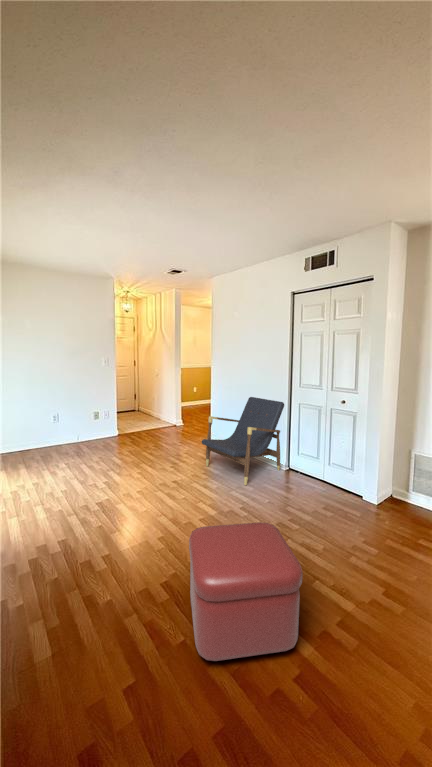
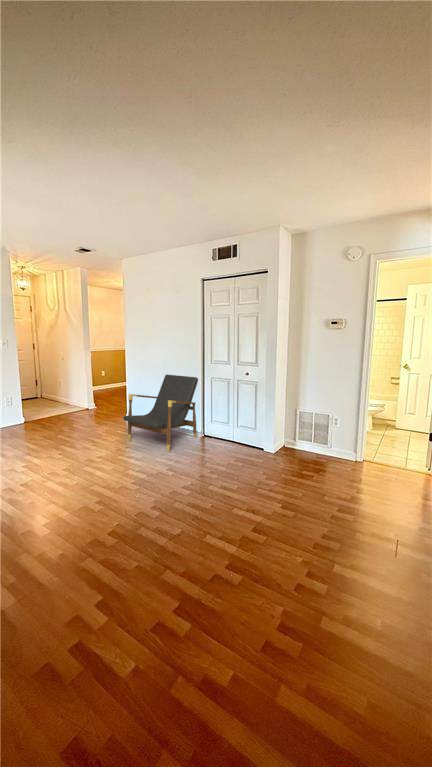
ottoman: present [189,522,303,661] -> none [135,468,227,570]

